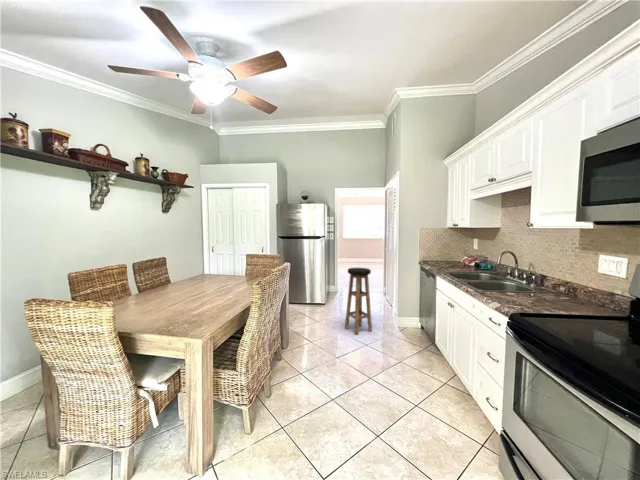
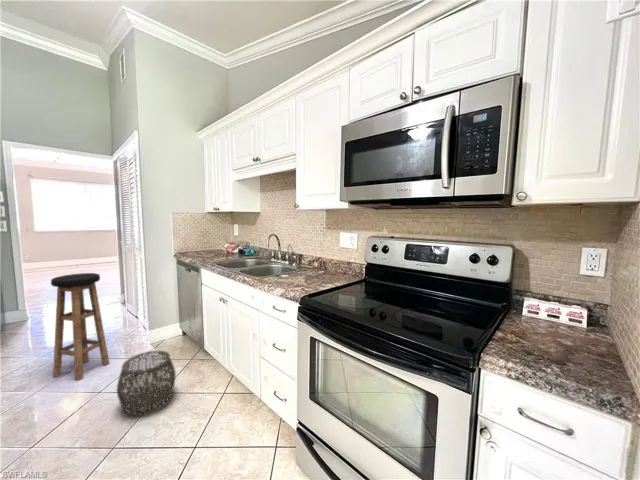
woven basket: none [373,329,410,371] -> present [117,351,176,414]

